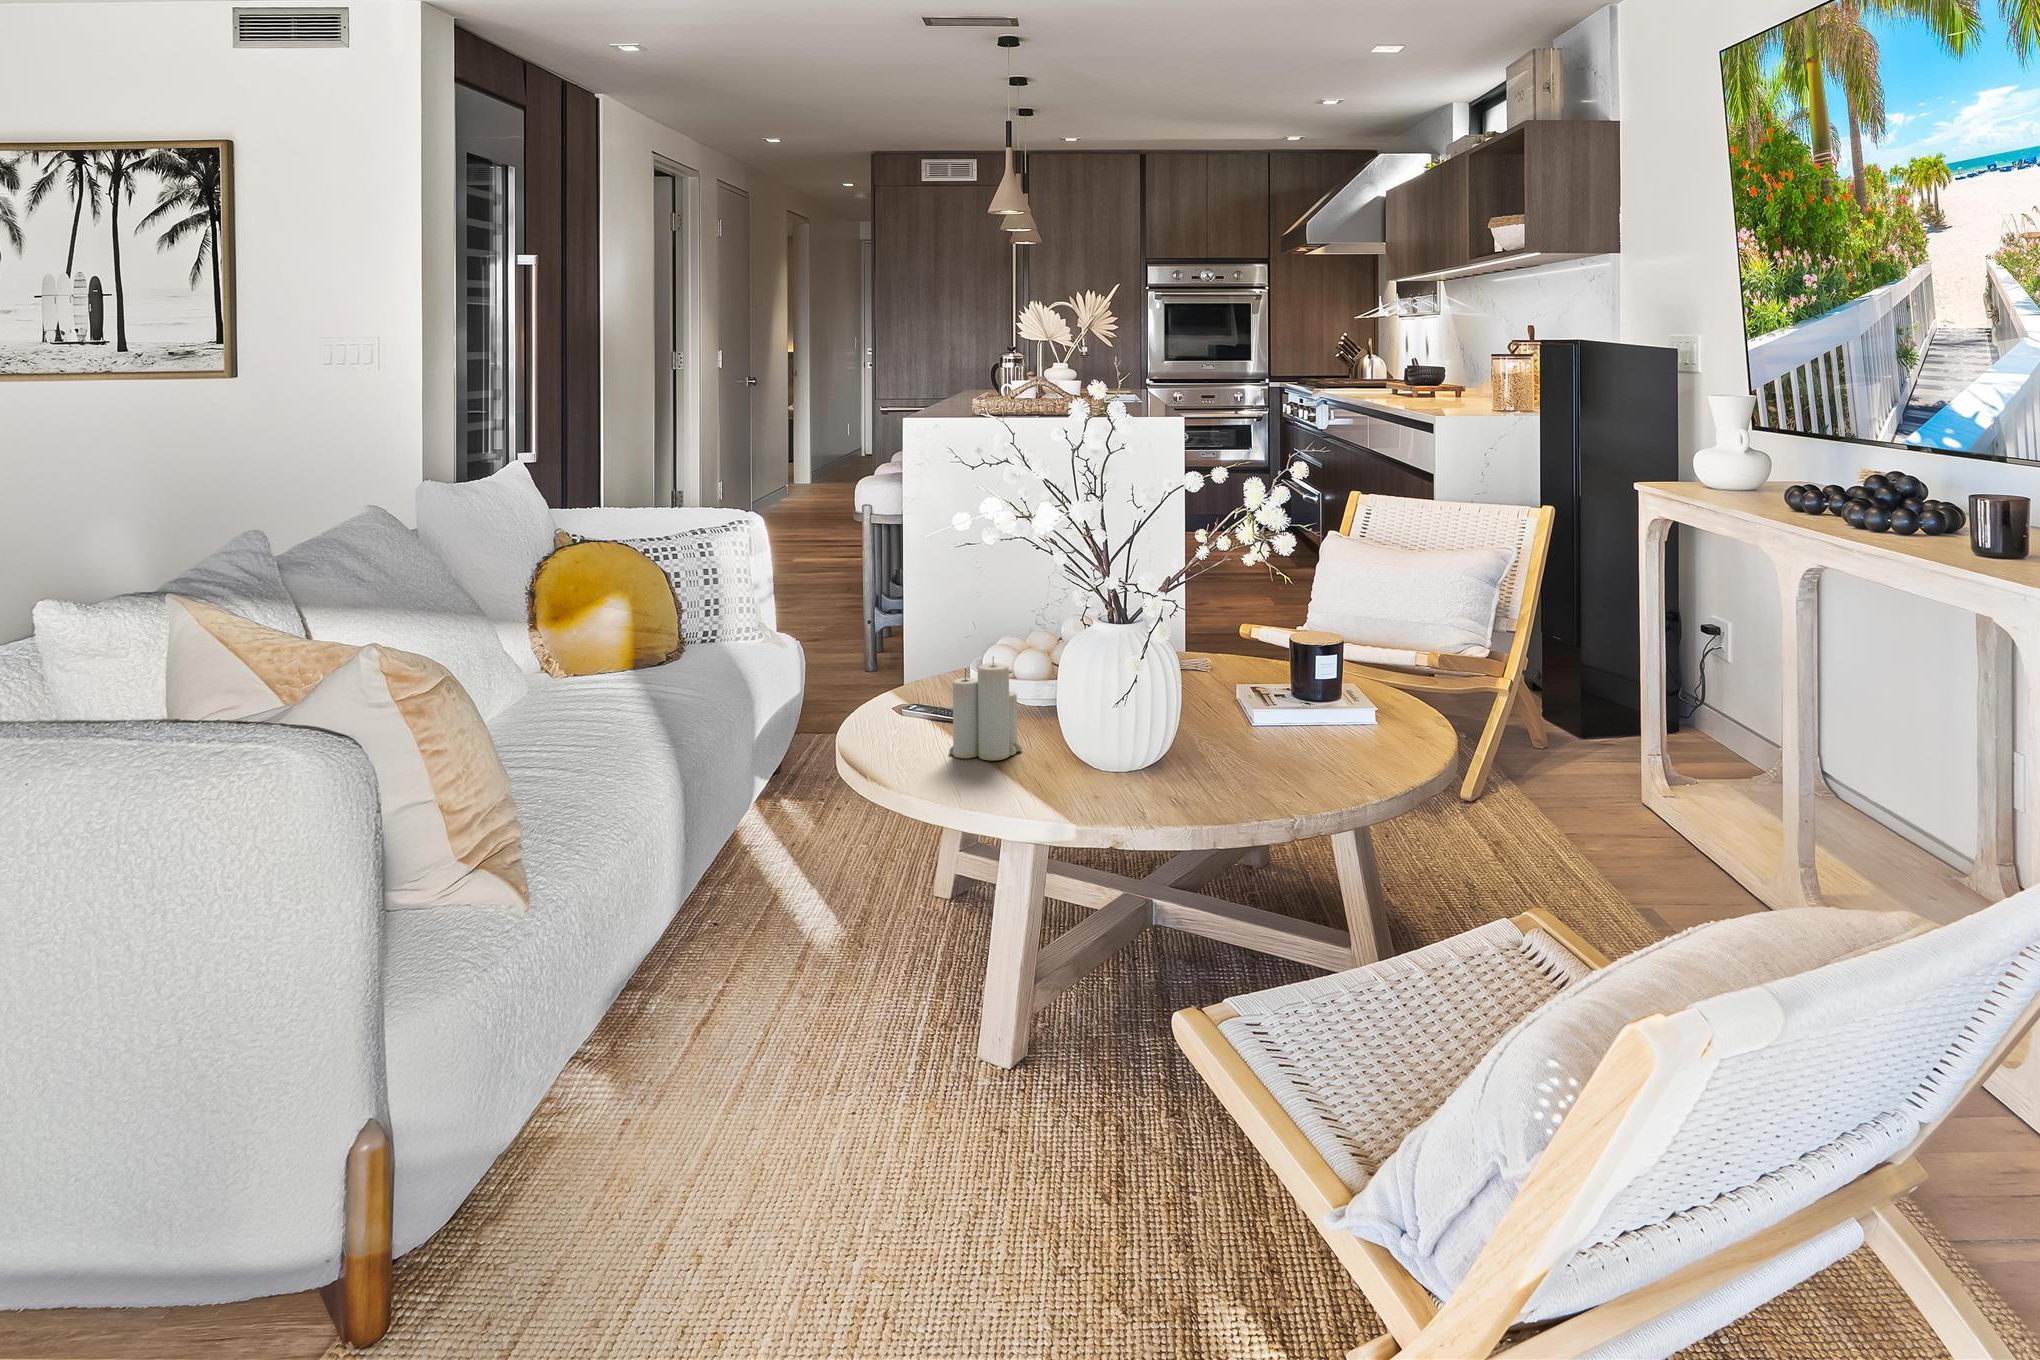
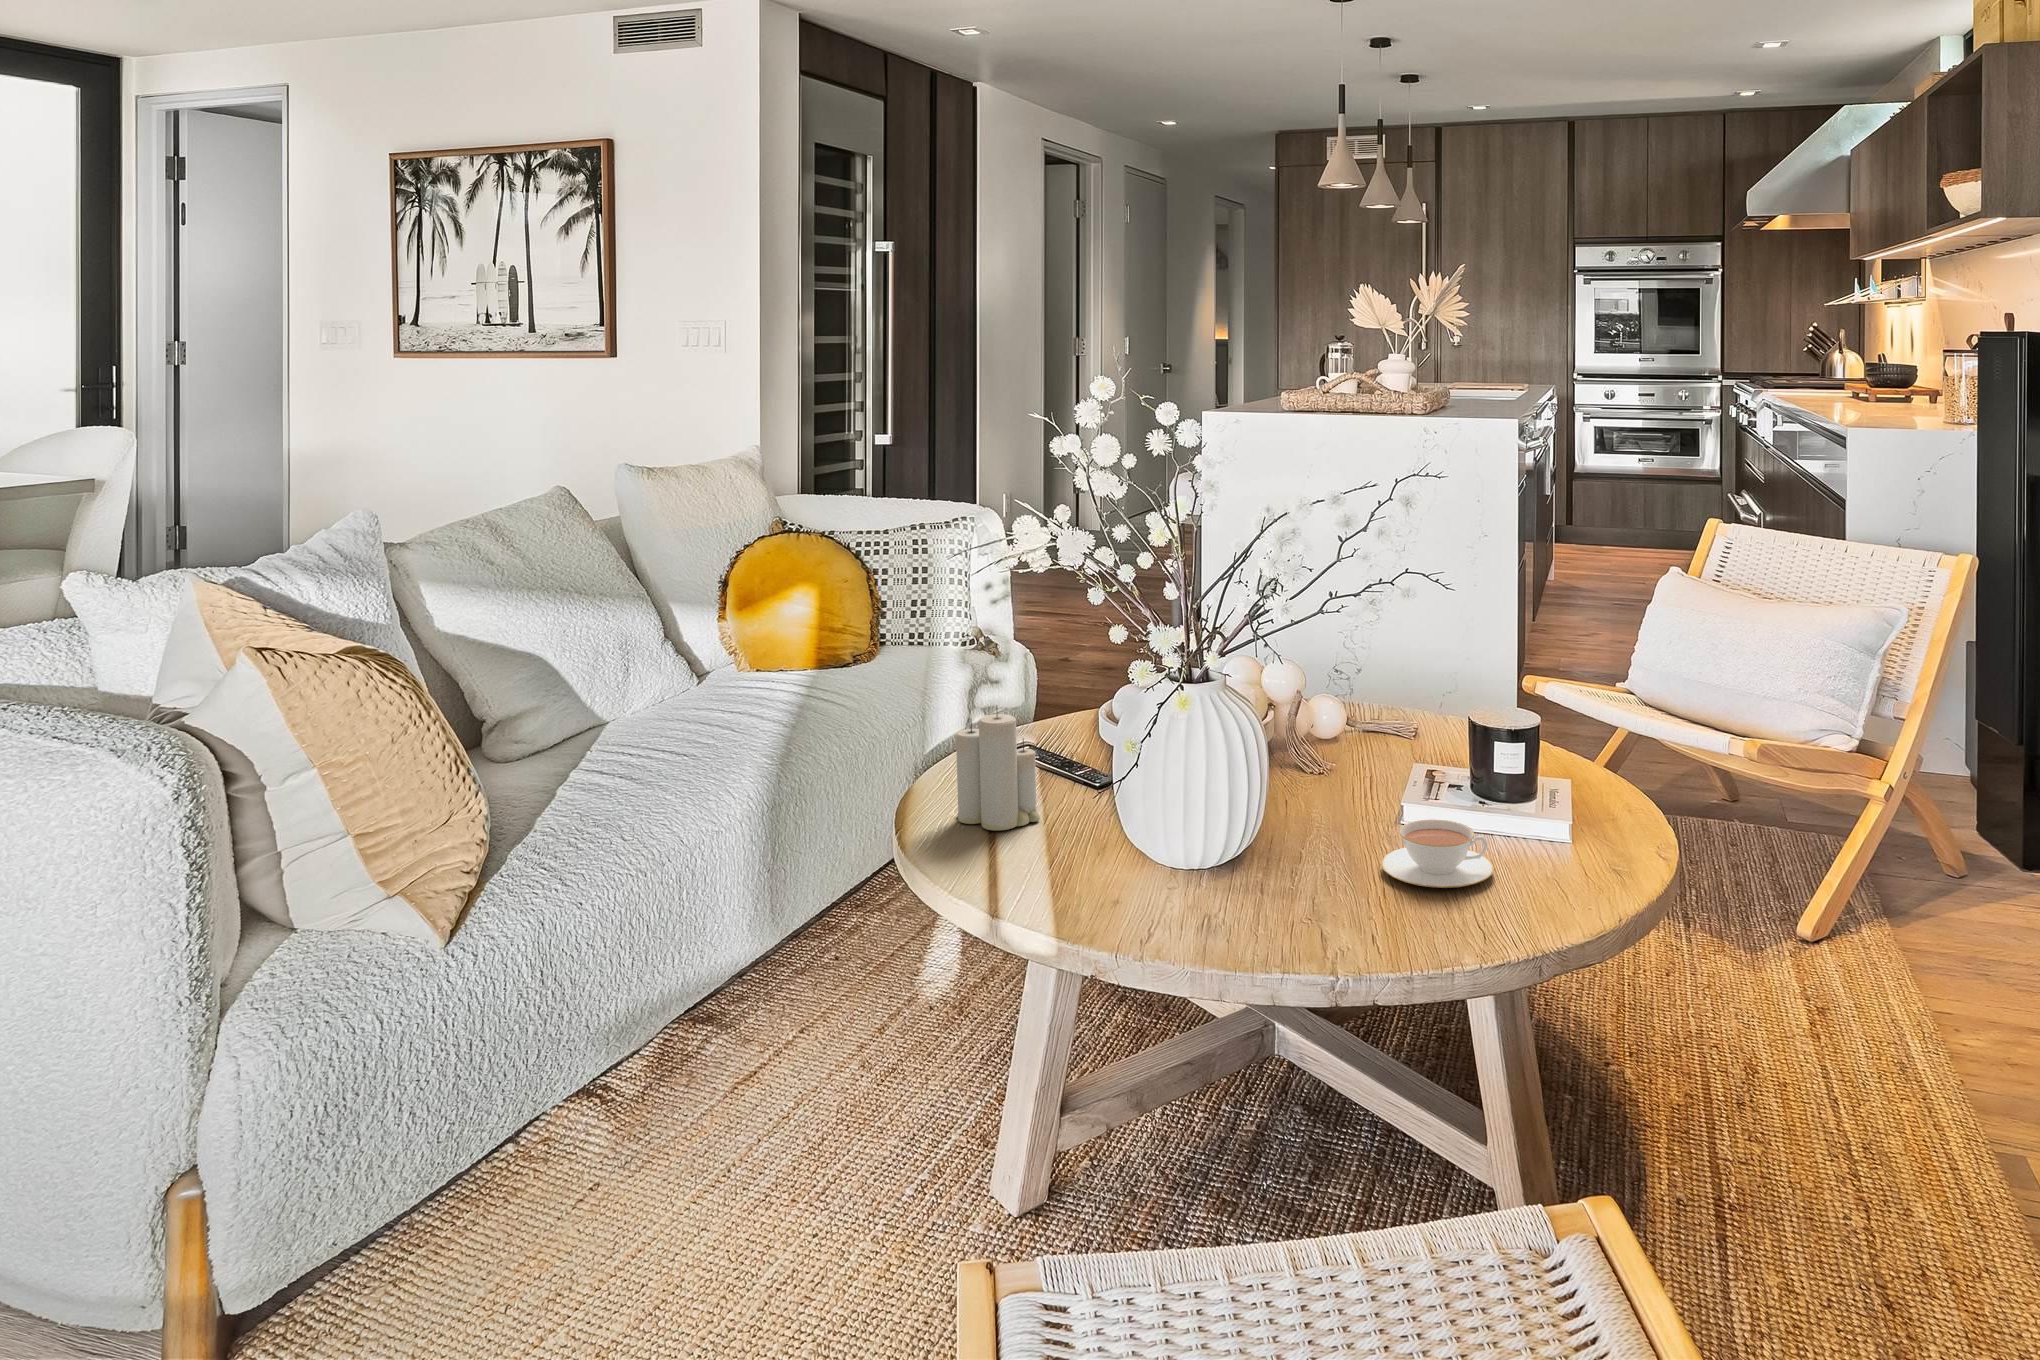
teacup: none [1315,713,1400,760] -> present [1381,819,1494,888]

